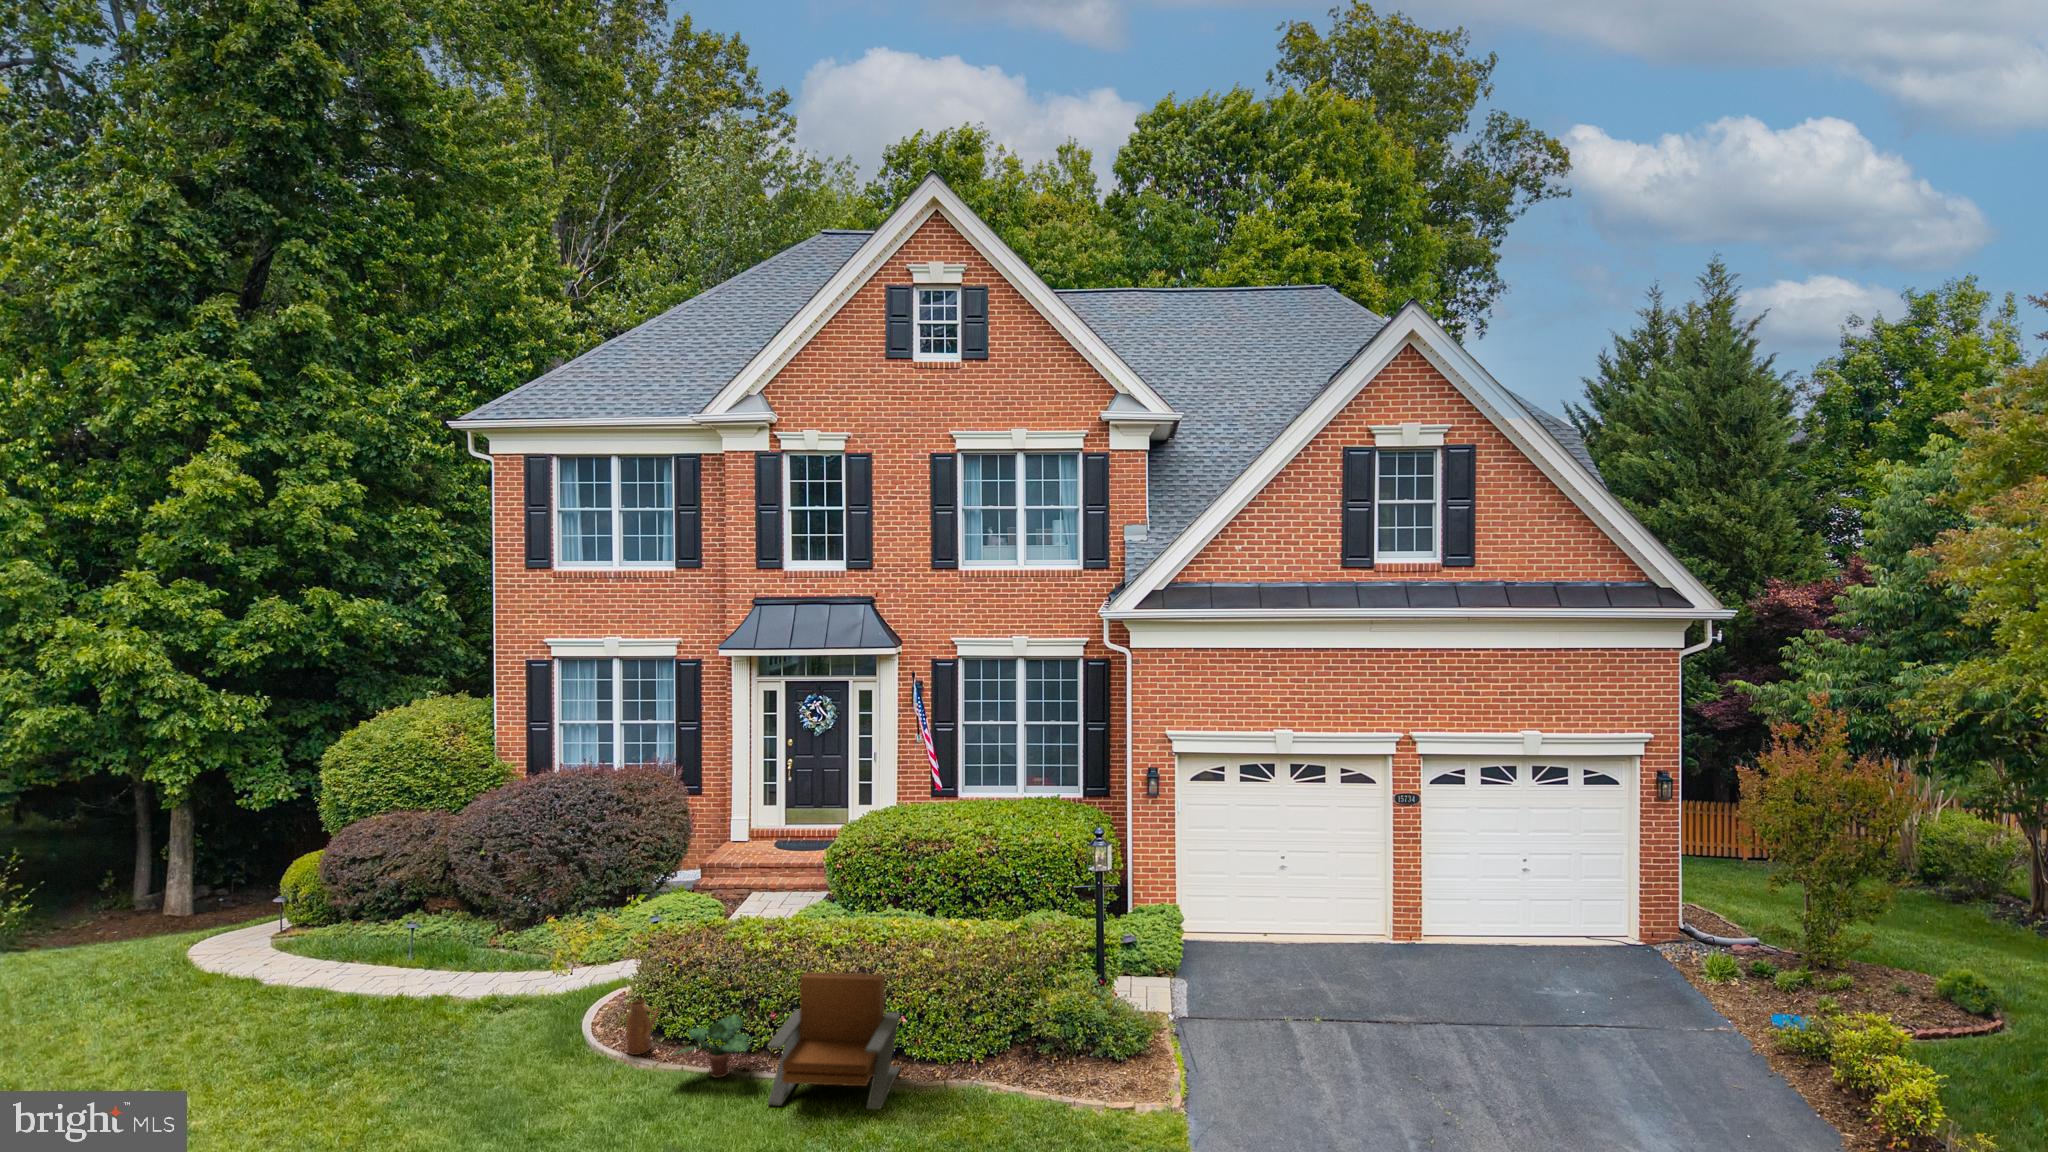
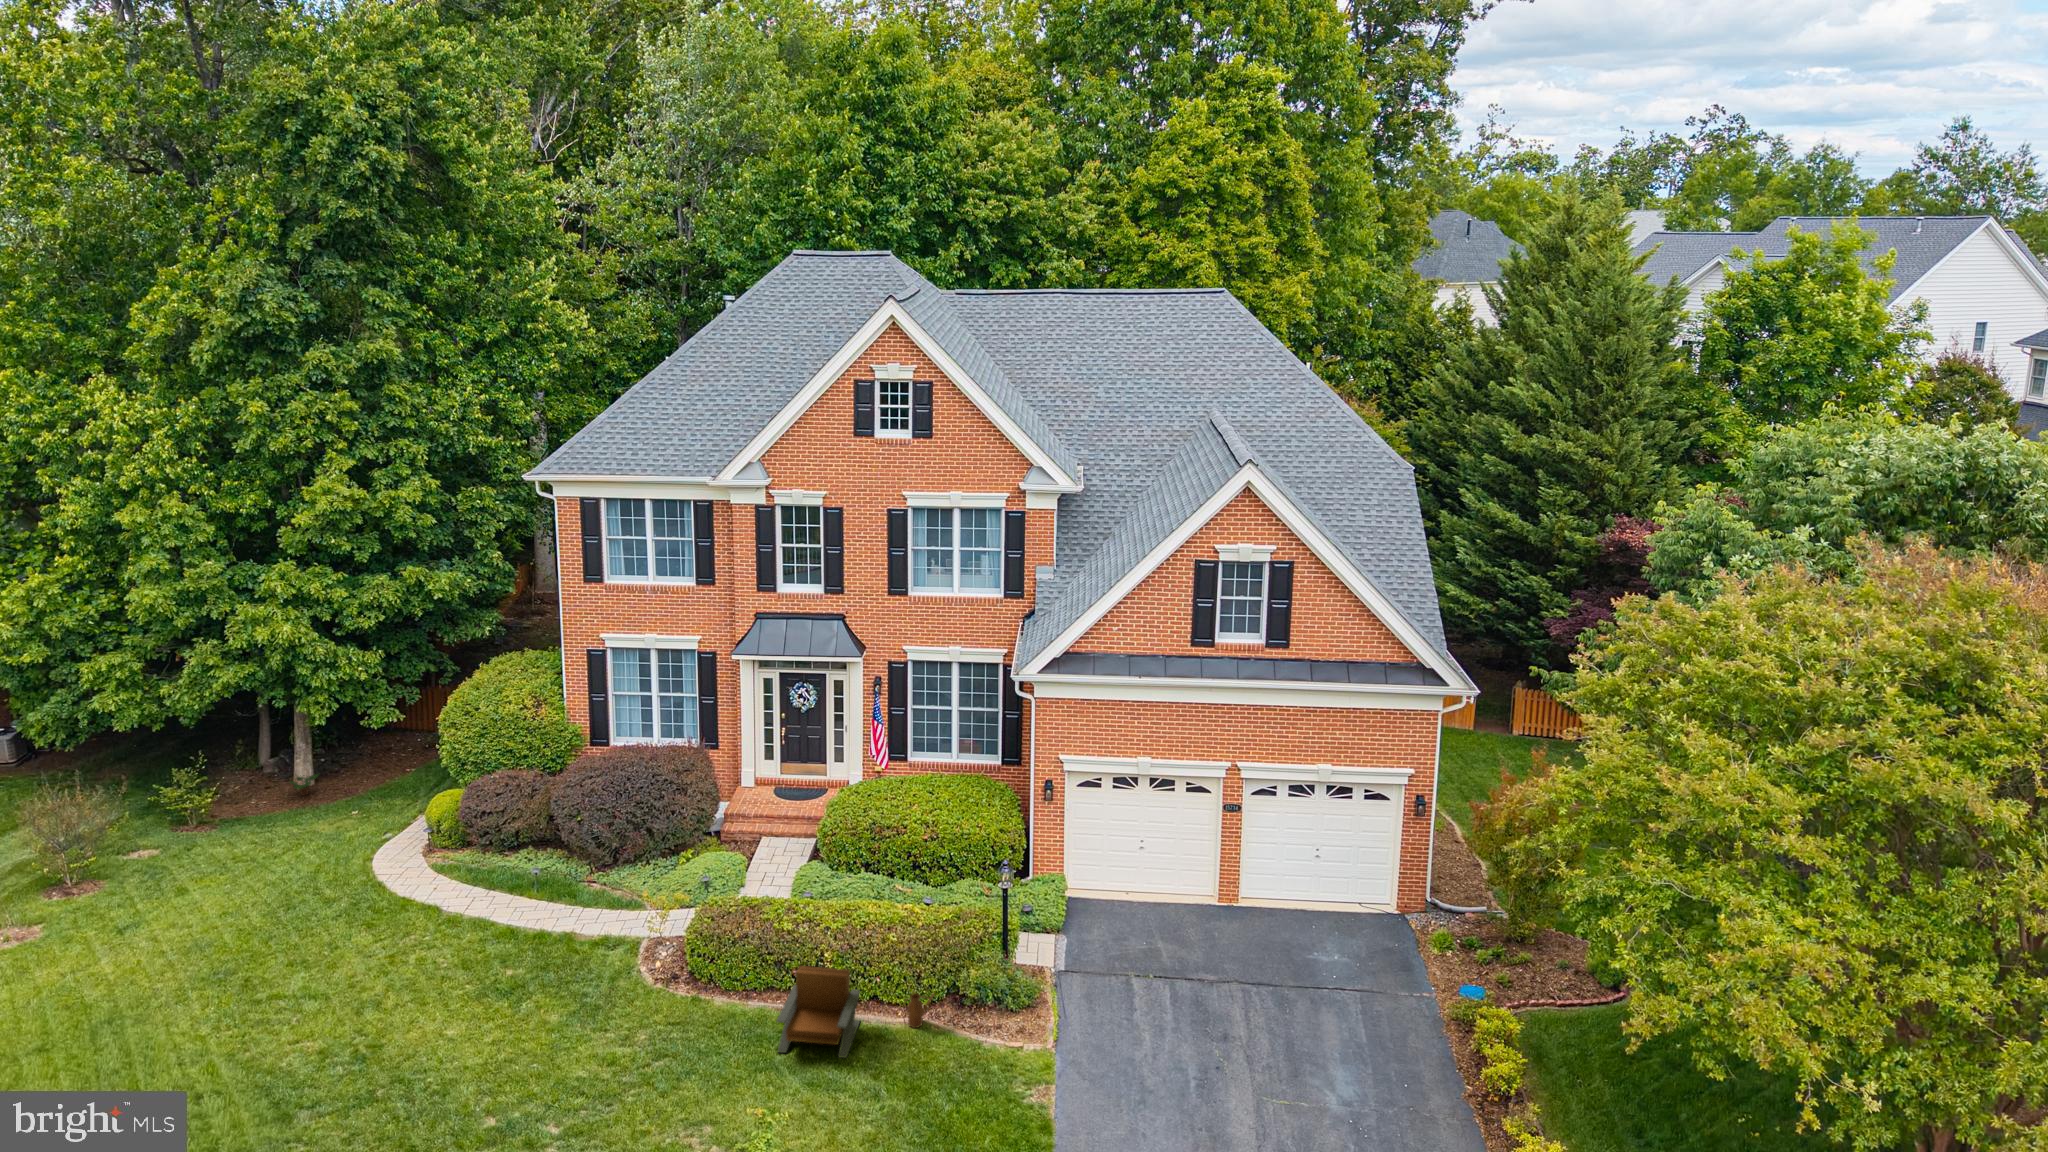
watering can: present [625,1000,660,1055] -> present [906,993,934,1028]
potted plant: present [671,1014,750,1078] -> present [290,774,319,796]

